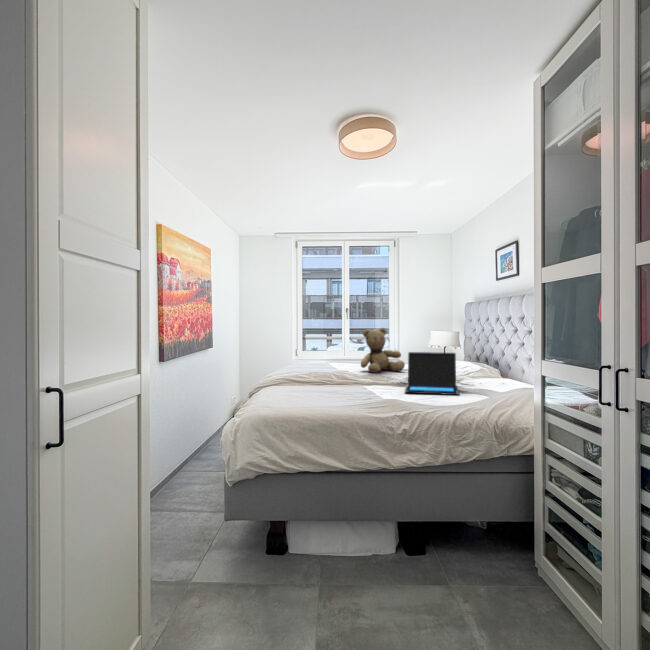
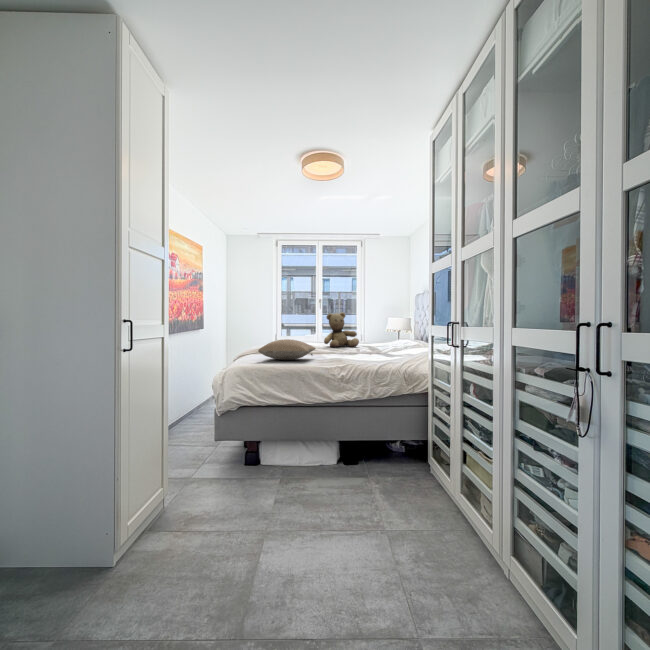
laptop: present [405,352,459,395] -> none [351,329,393,359]
pillow: none [283,371,357,399] -> present [258,339,316,360]

